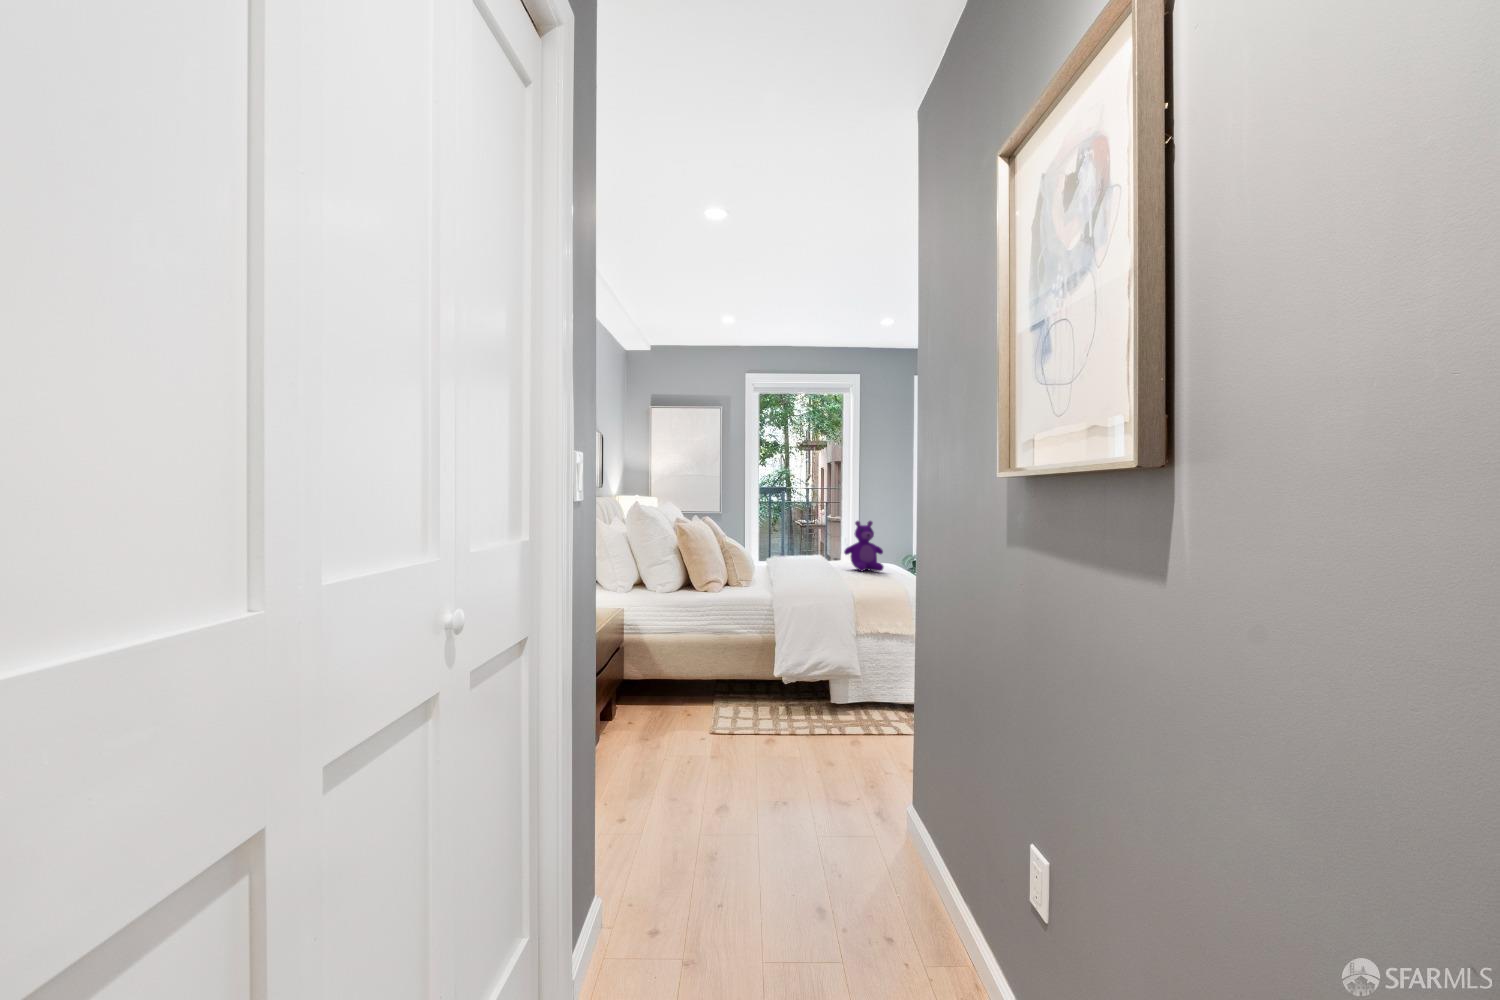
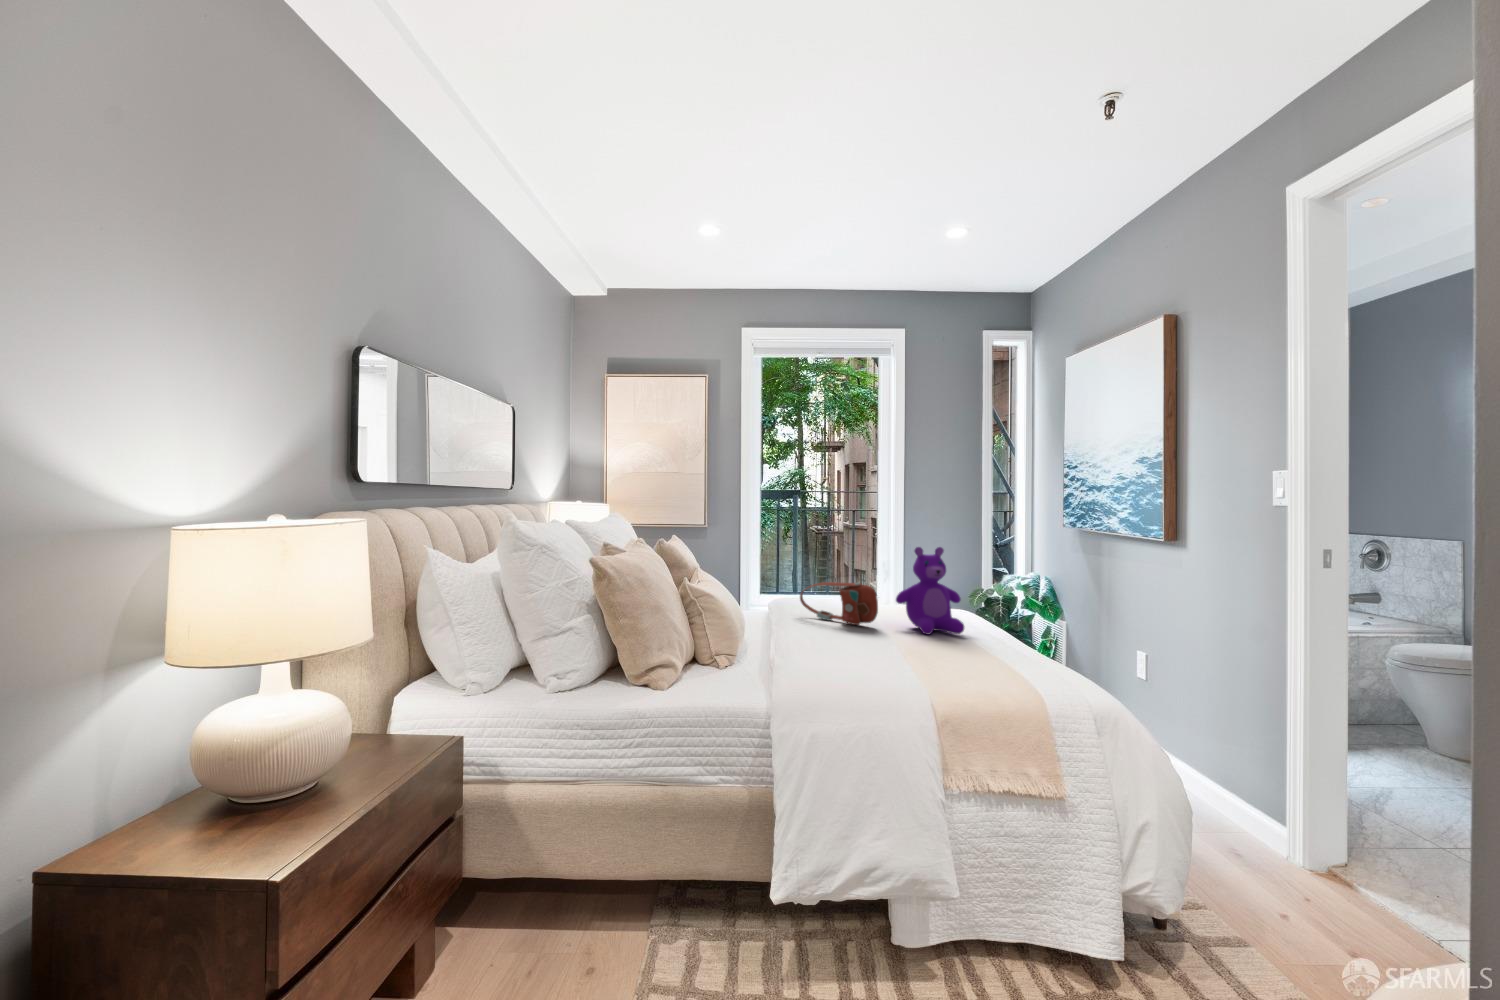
handbag: none [787,542,833,567] -> present [800,582,878,625]

